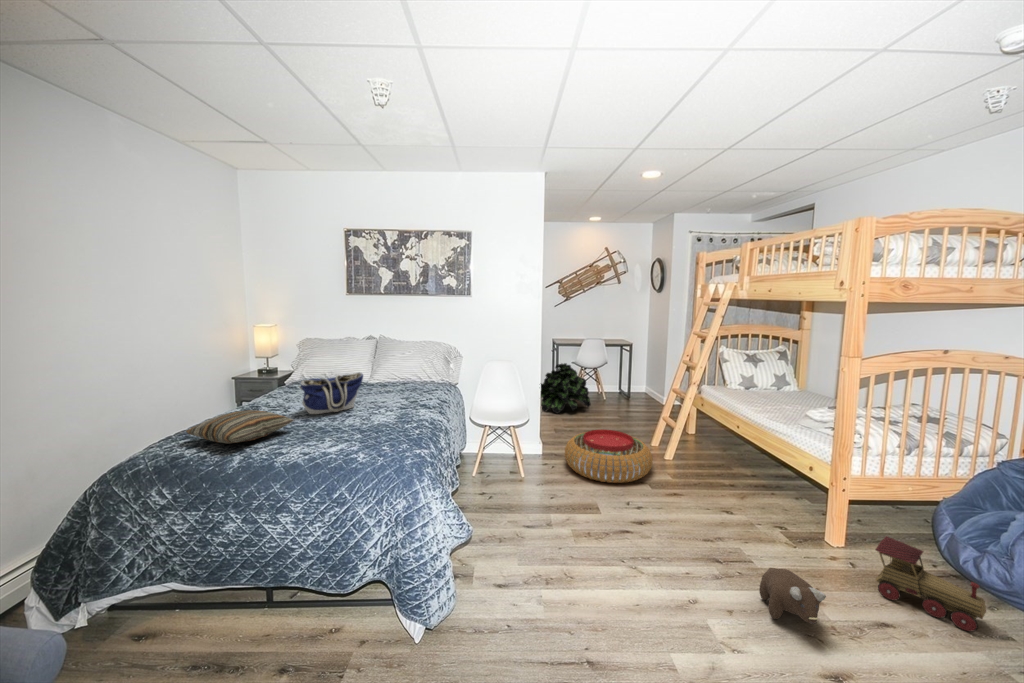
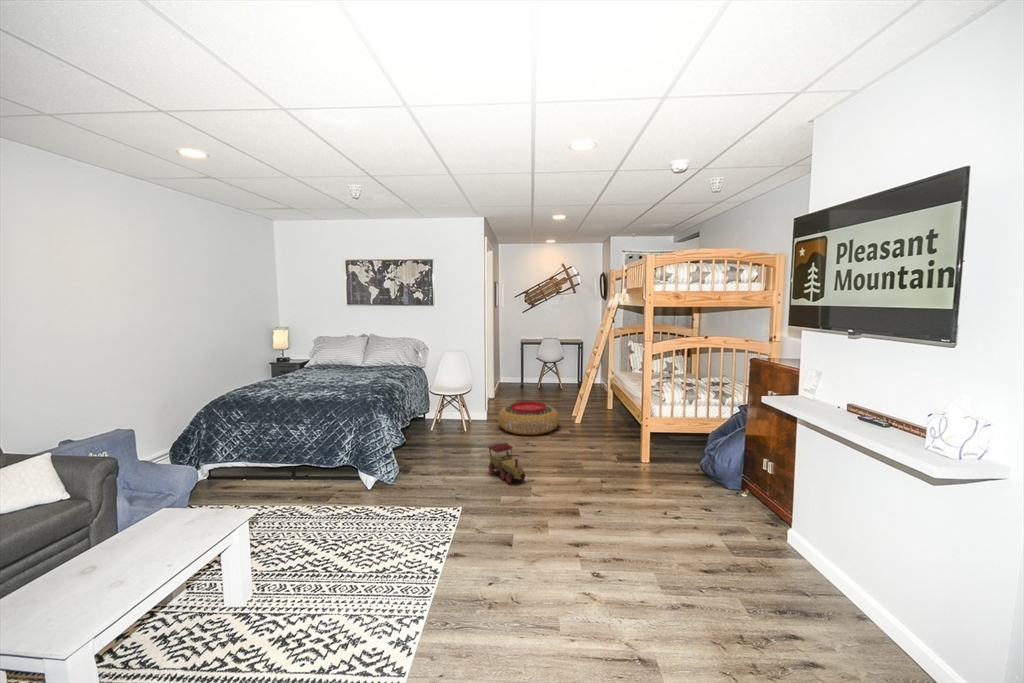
potted plant: present [541,363,591,413] -> none [499,357,543,397]
tote bag: present [299,372,363,414] -> none [311,356,351,381]
pillow: present [186,410,294,444] -> none [247,376,308,392]
toy train: present [875,536,986,632] -> present [488,443,525,483]
plush toy: present [759,568,826,624] -> none [569,462,595,489]

